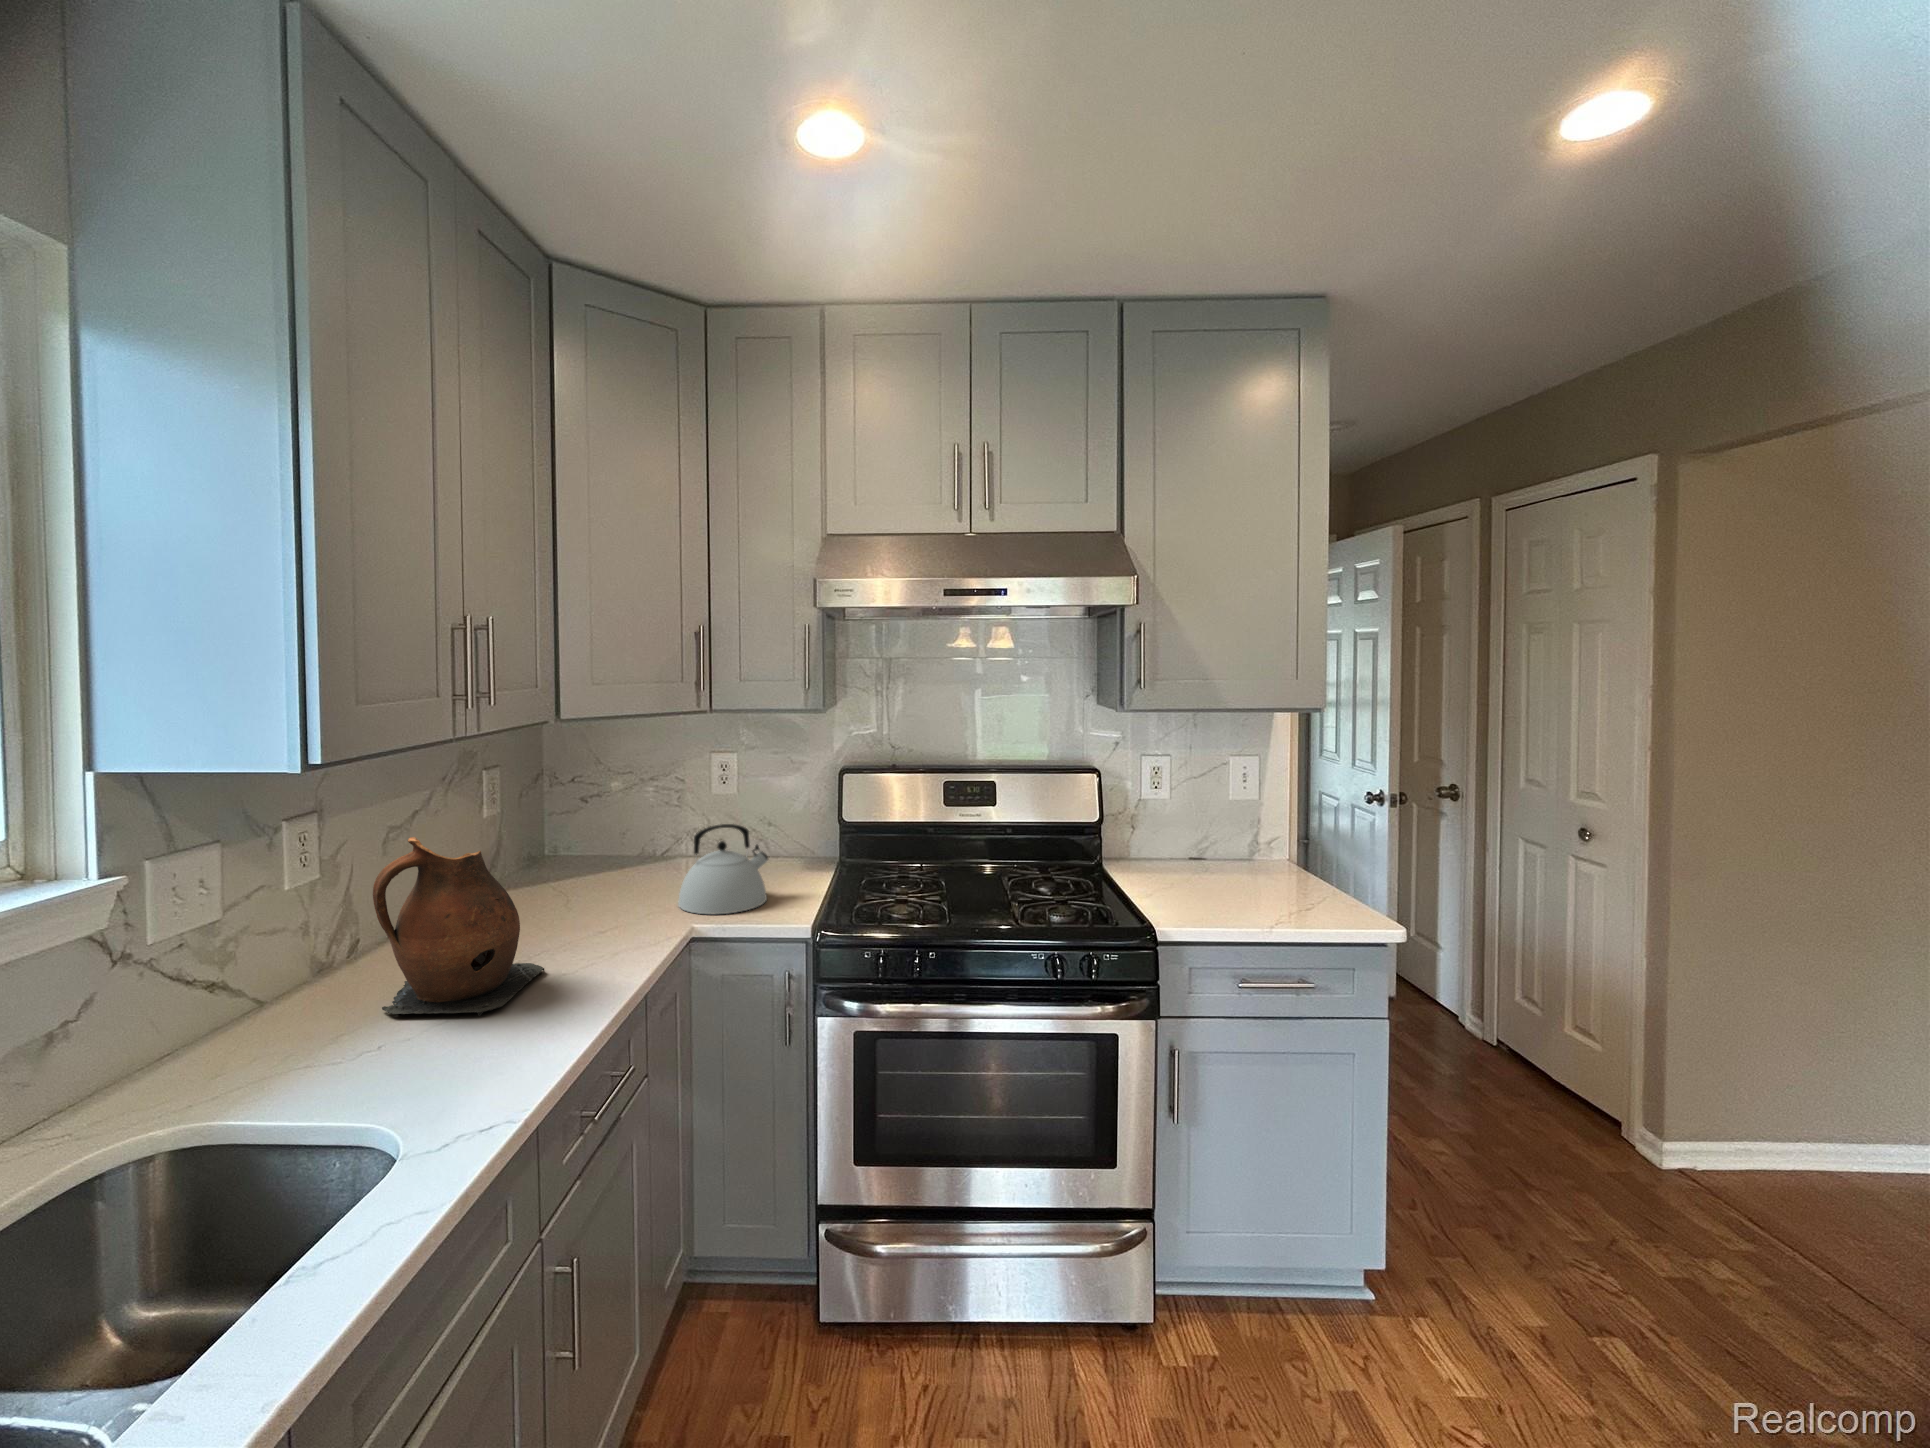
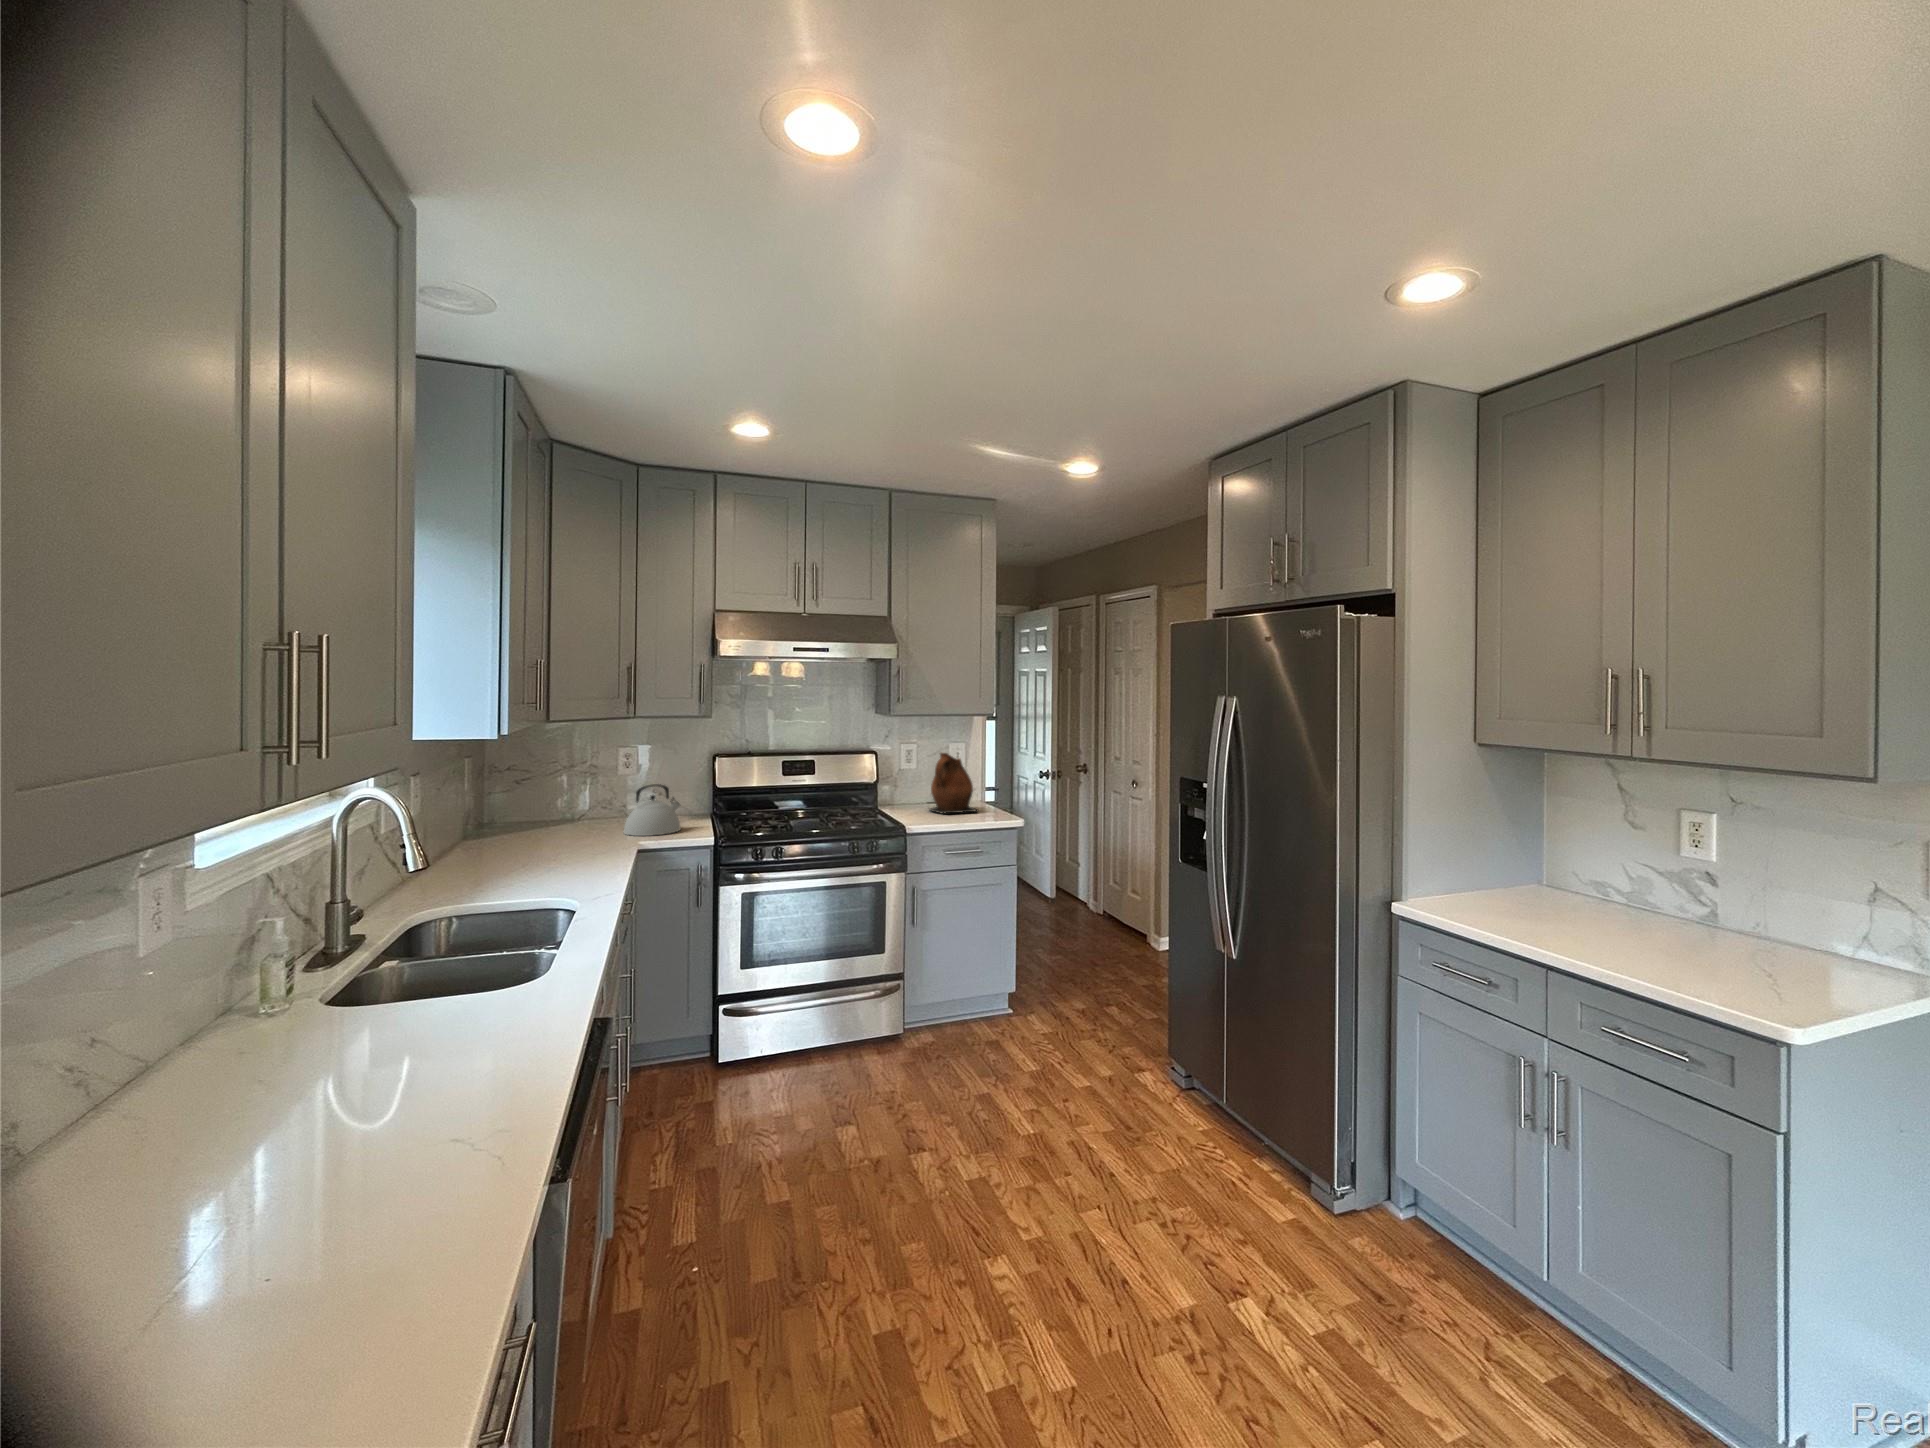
ceramic pitcher: present [373,837,544,1016] -> present [930,753,978,813]

